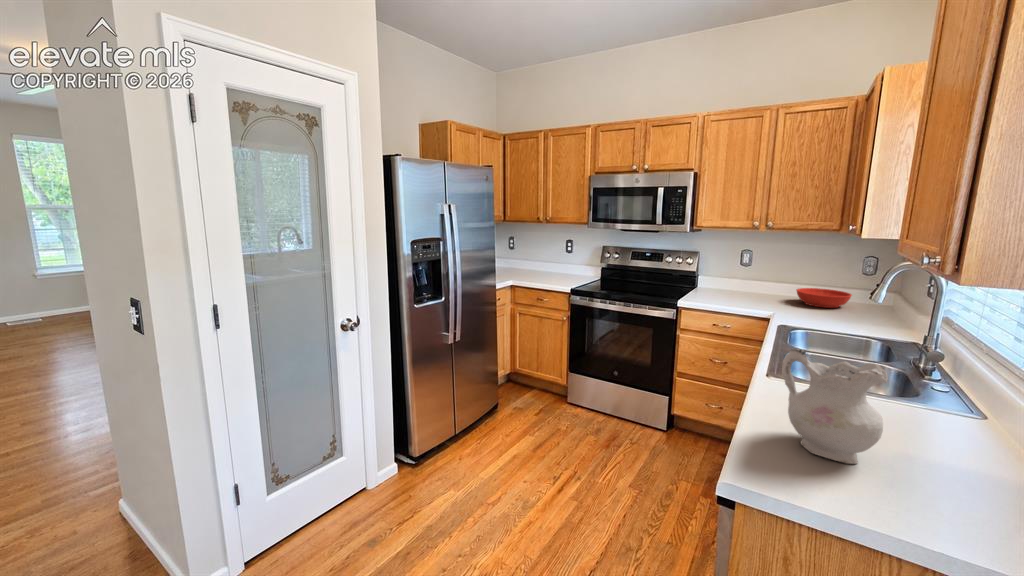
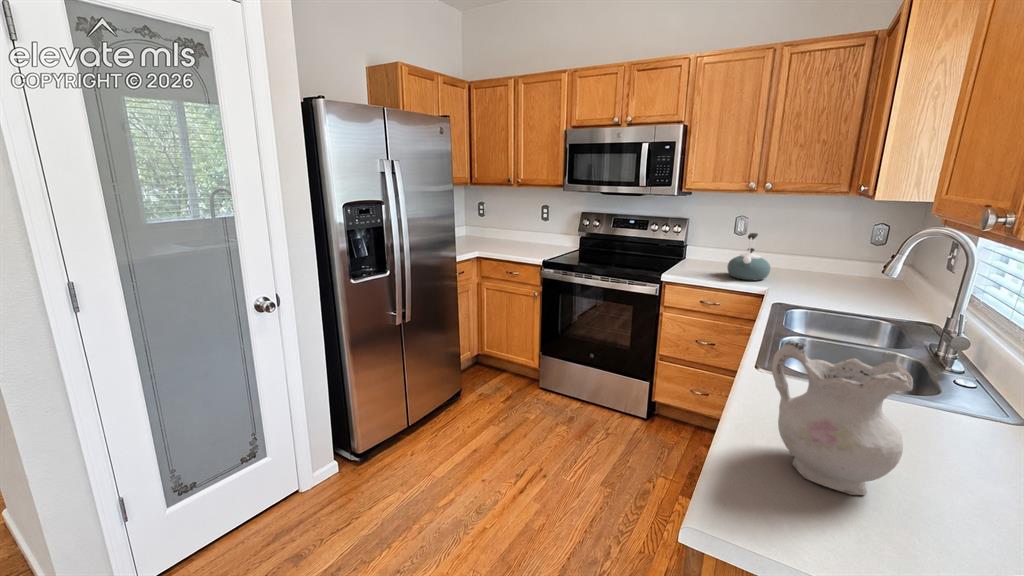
kettle: none [736,265,774,306] -> present [727,233,770,280]
bowl: present [796,288,852,308] -> none [795,260,859,282]

